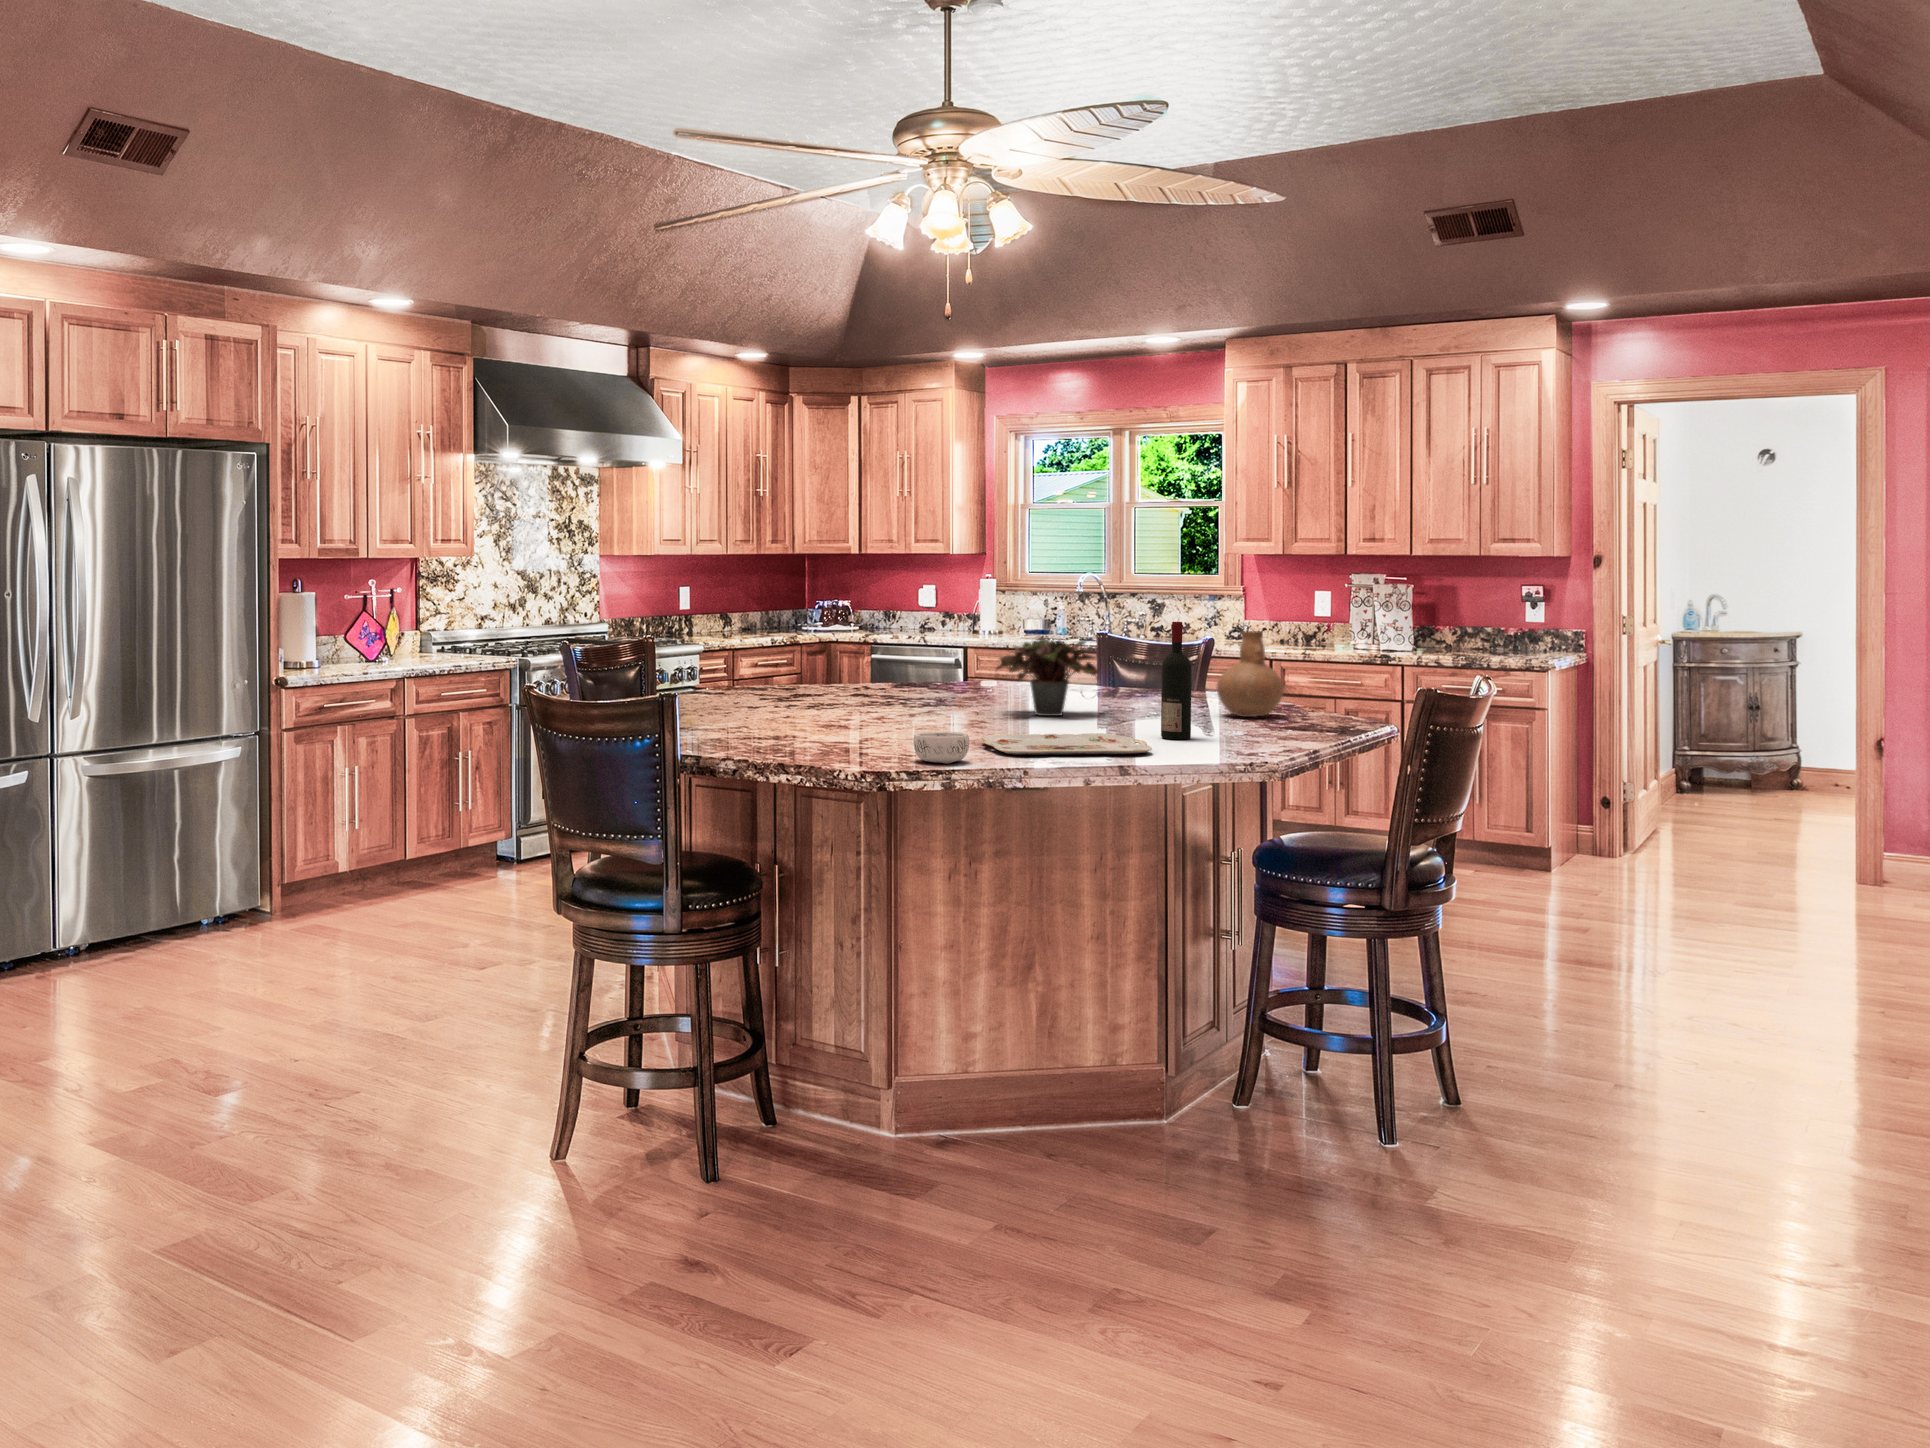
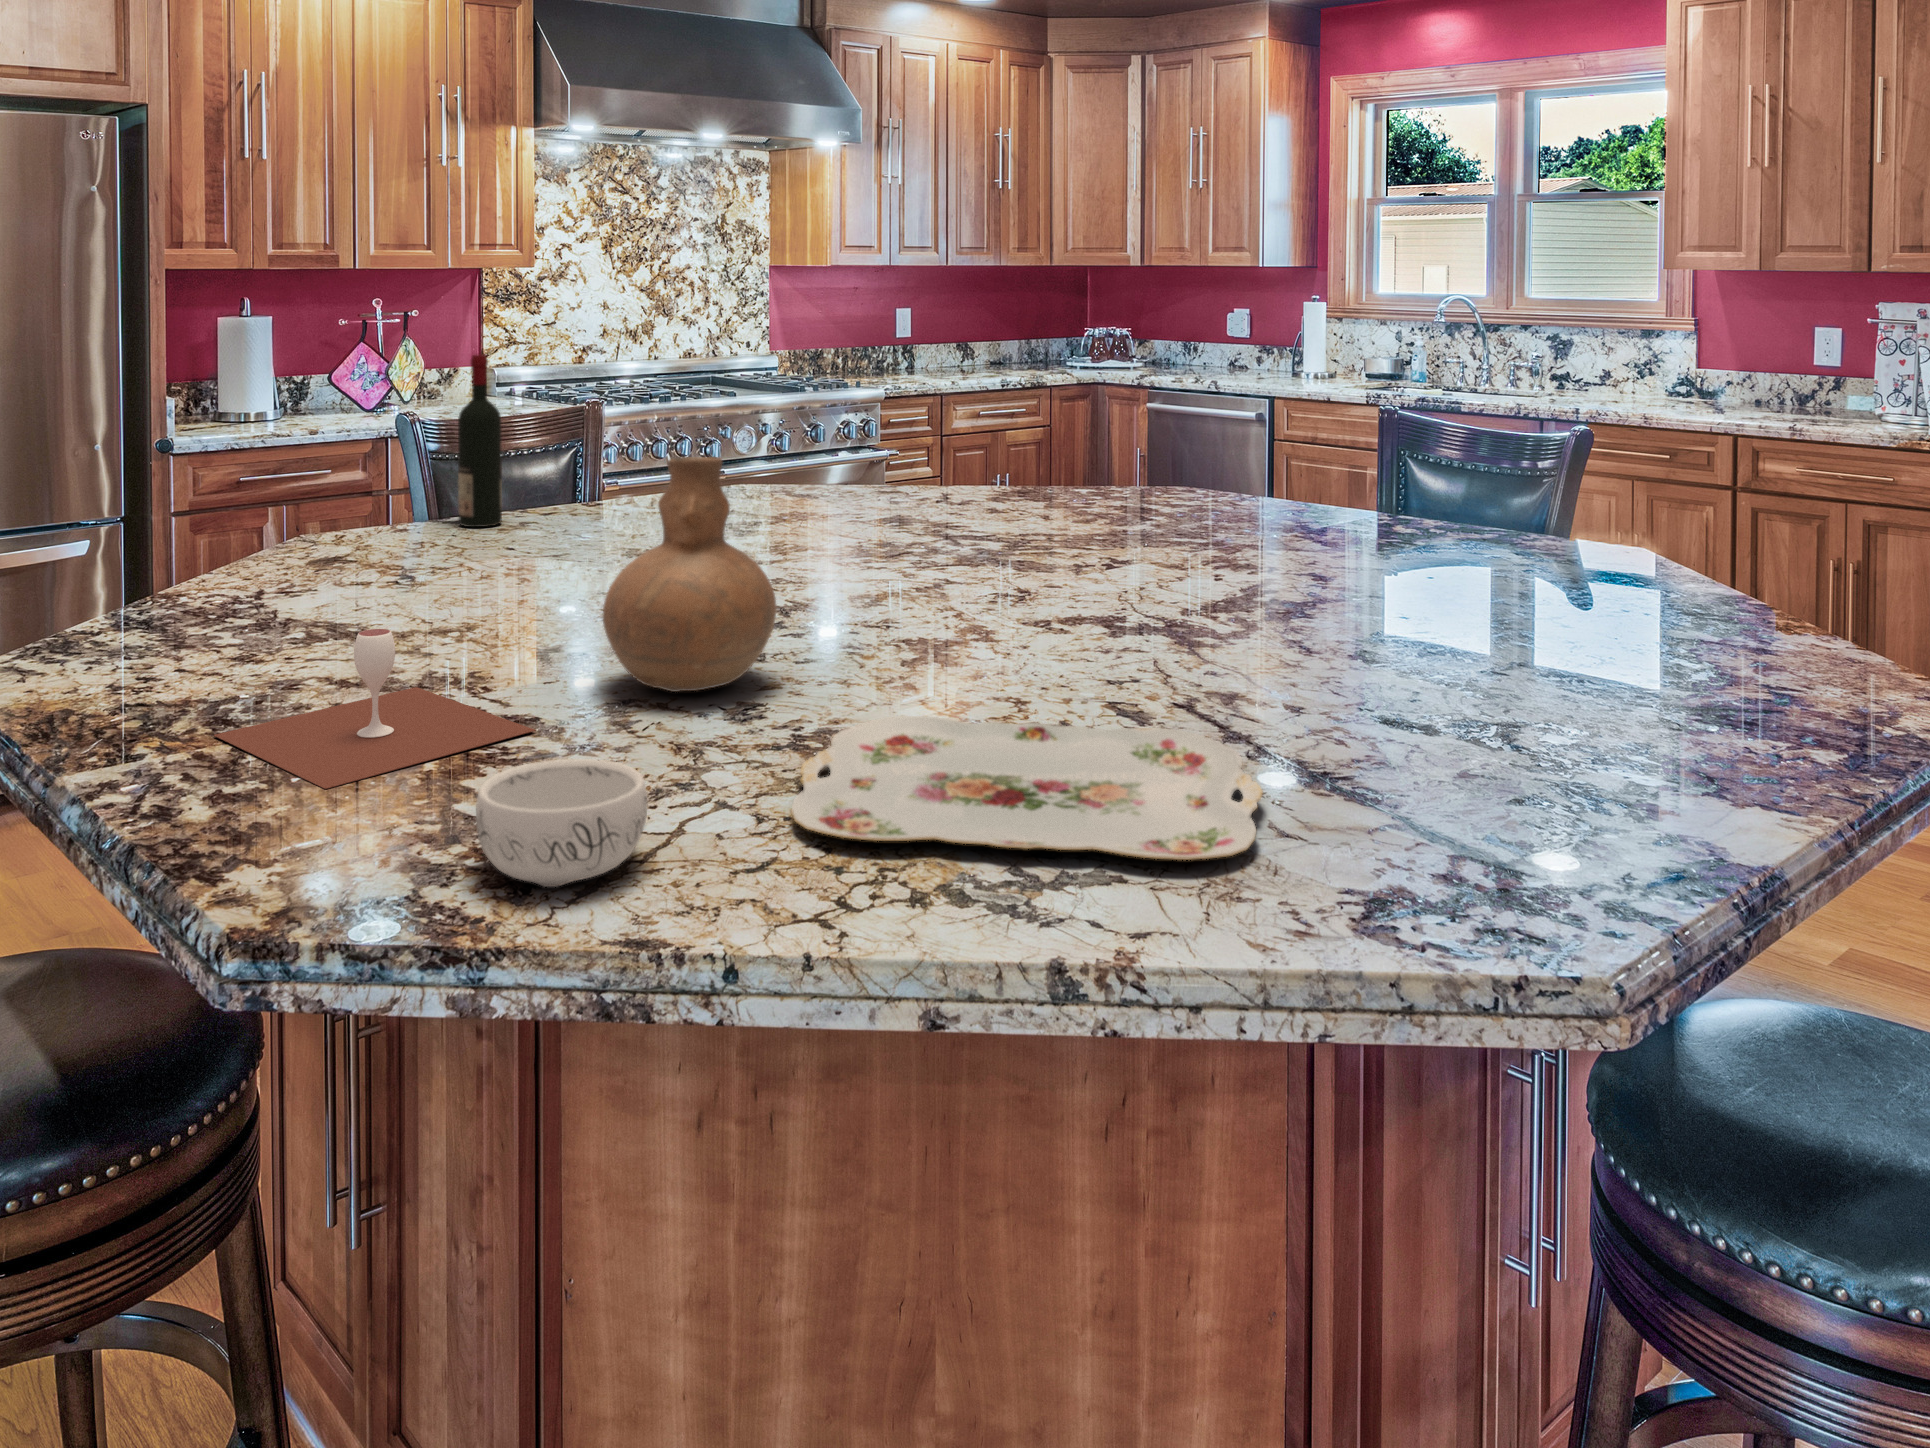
wine bottle: present [1161,622,1192,739] -> present [458,354,502,527]
vase: present [1217,631,1284,717] -> present [603,457,777,692]
potted plant: present [997,639,1099,716] -> none [1058,437,1283,614]
wine glass: none [741,706,861,755] -> present [214,629,536,789]

